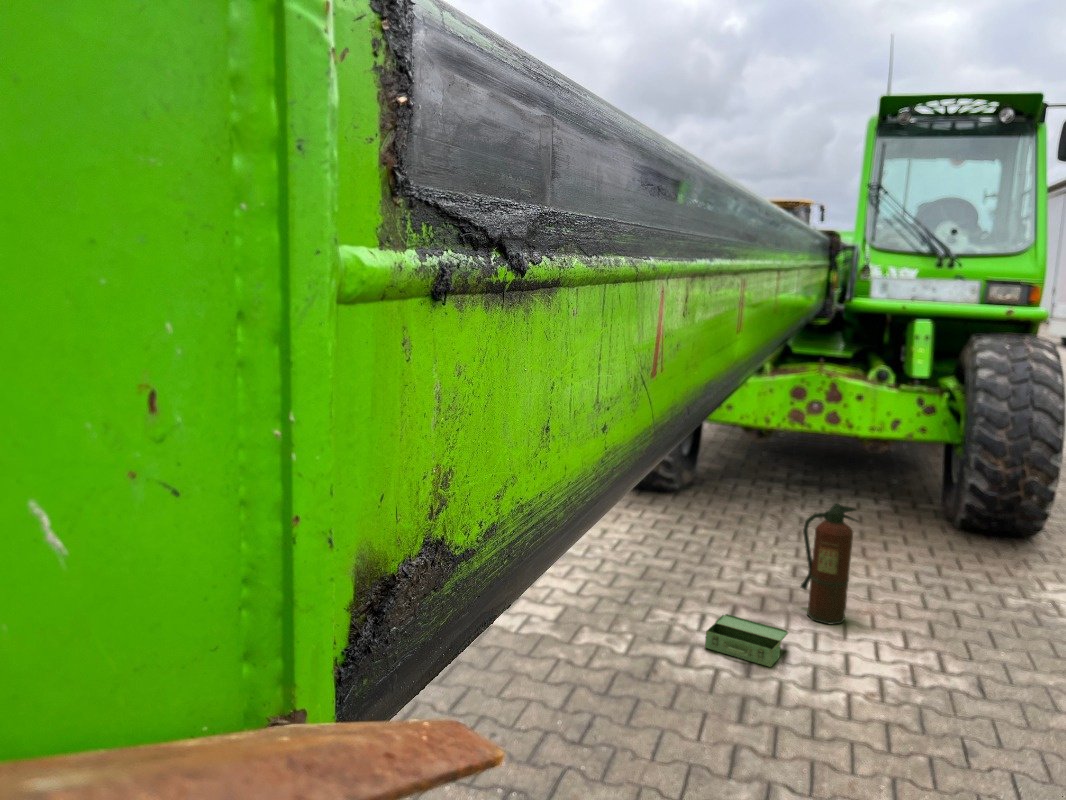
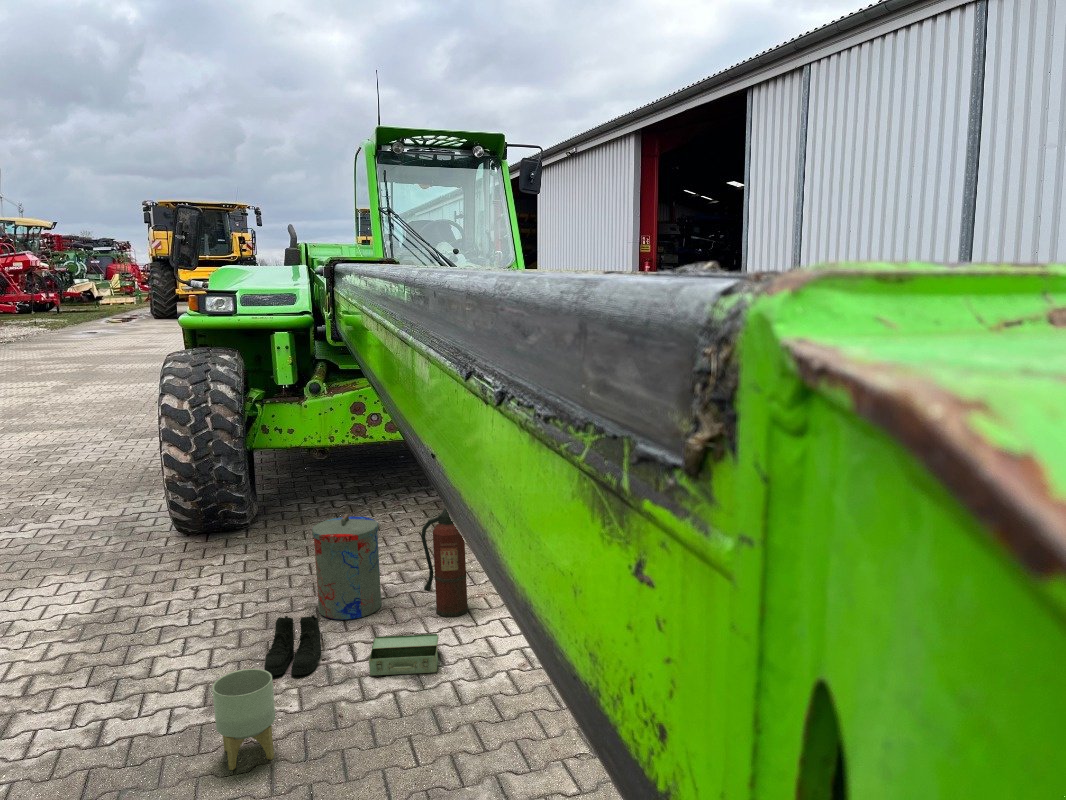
trash can: none [694,489,766,595] -> present [312,514,381,620]
boots: none [616,567,676,627] -> present [264,615,321,675]
planter: none [539,595,593,684] -> present [212,669,275,770]

